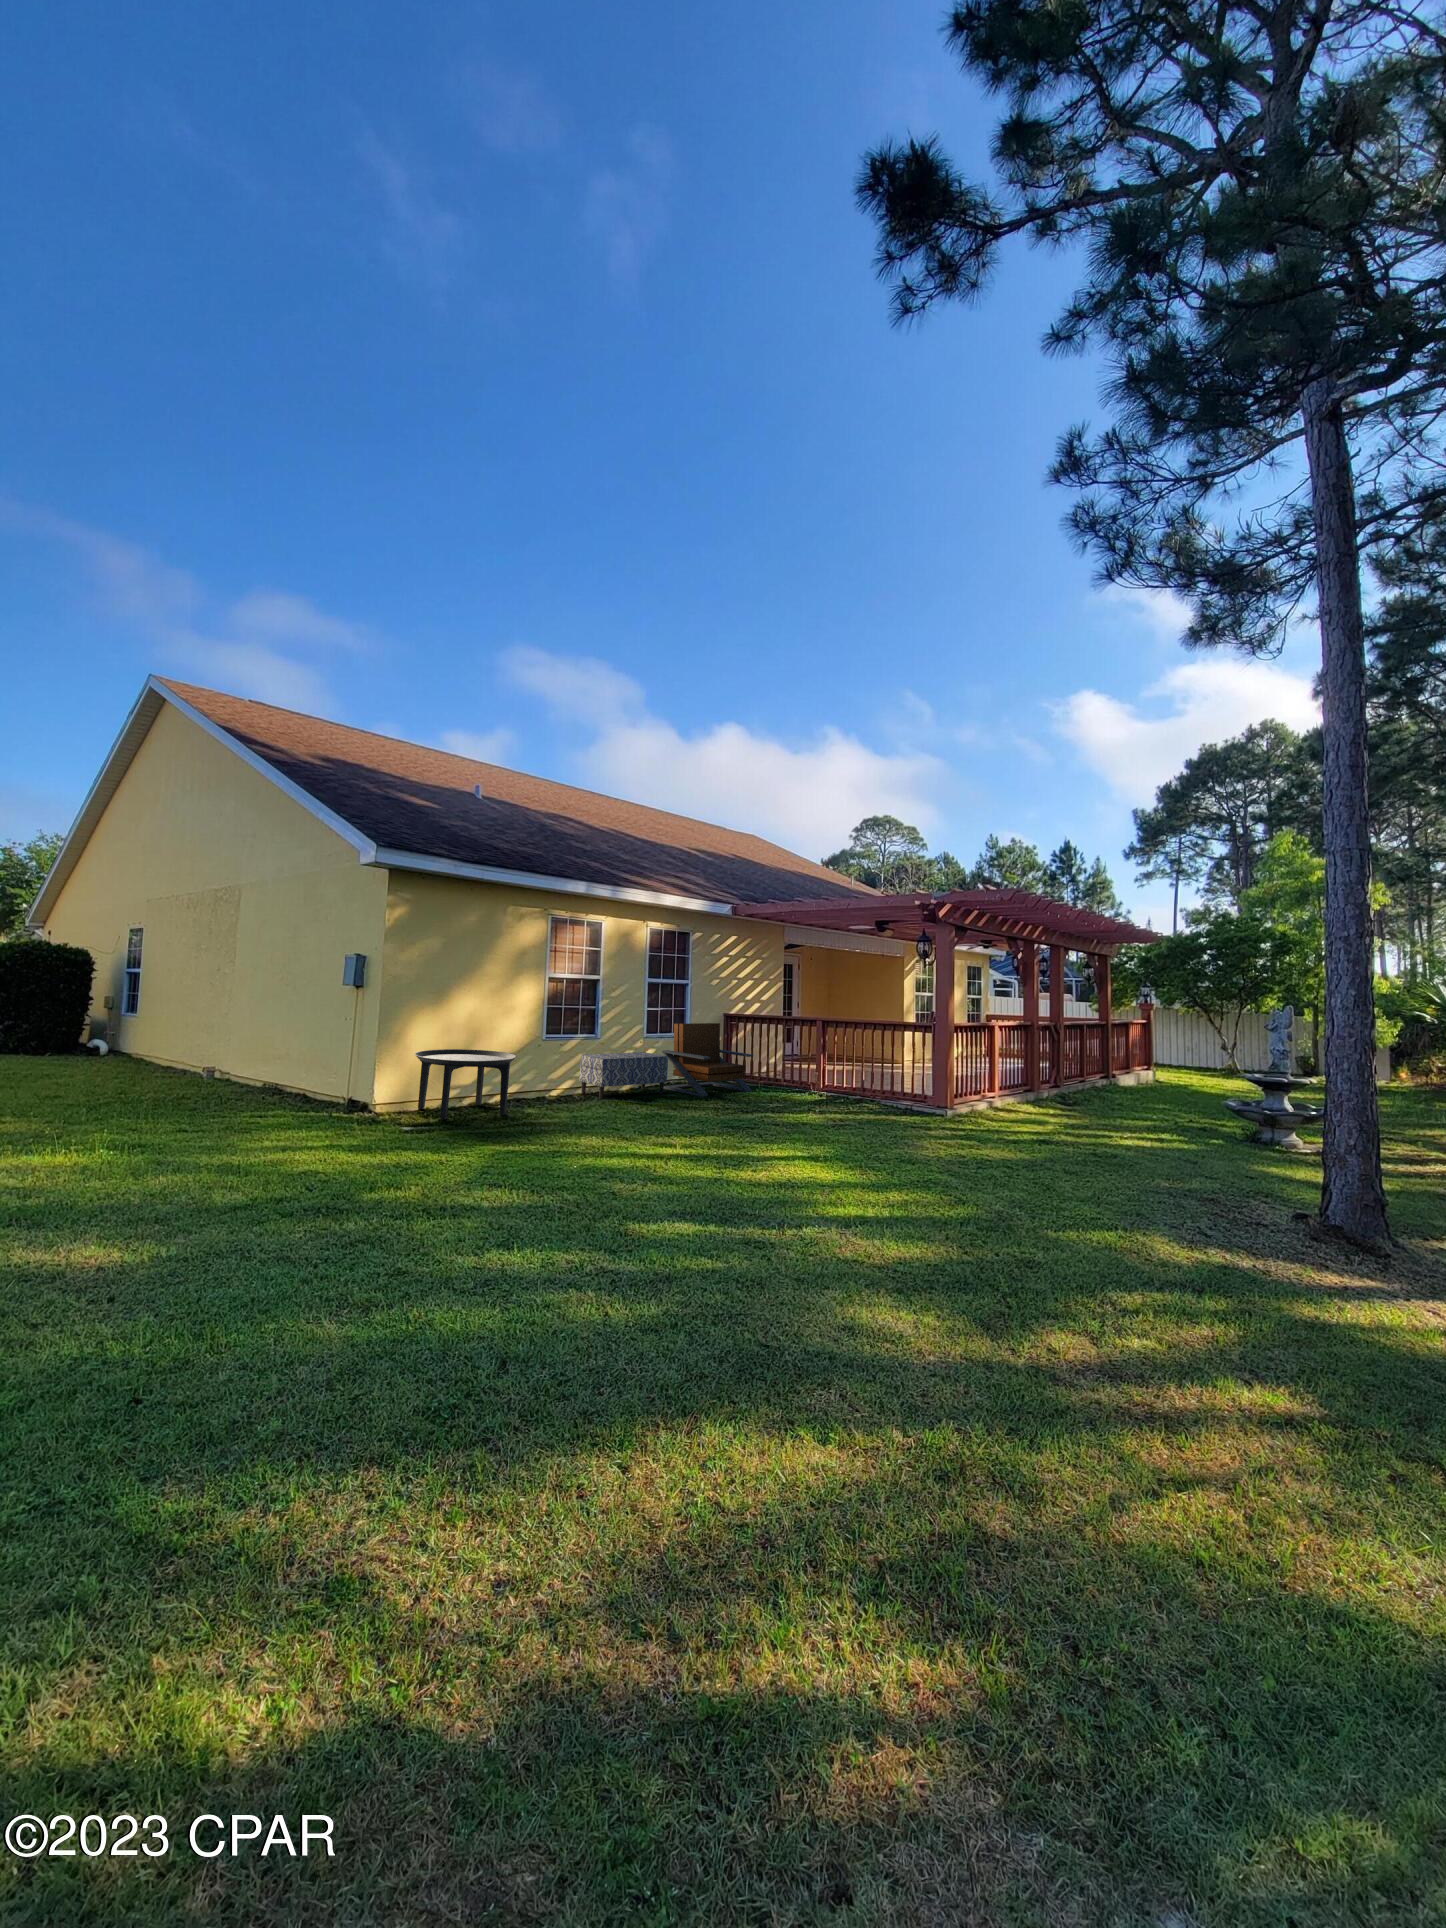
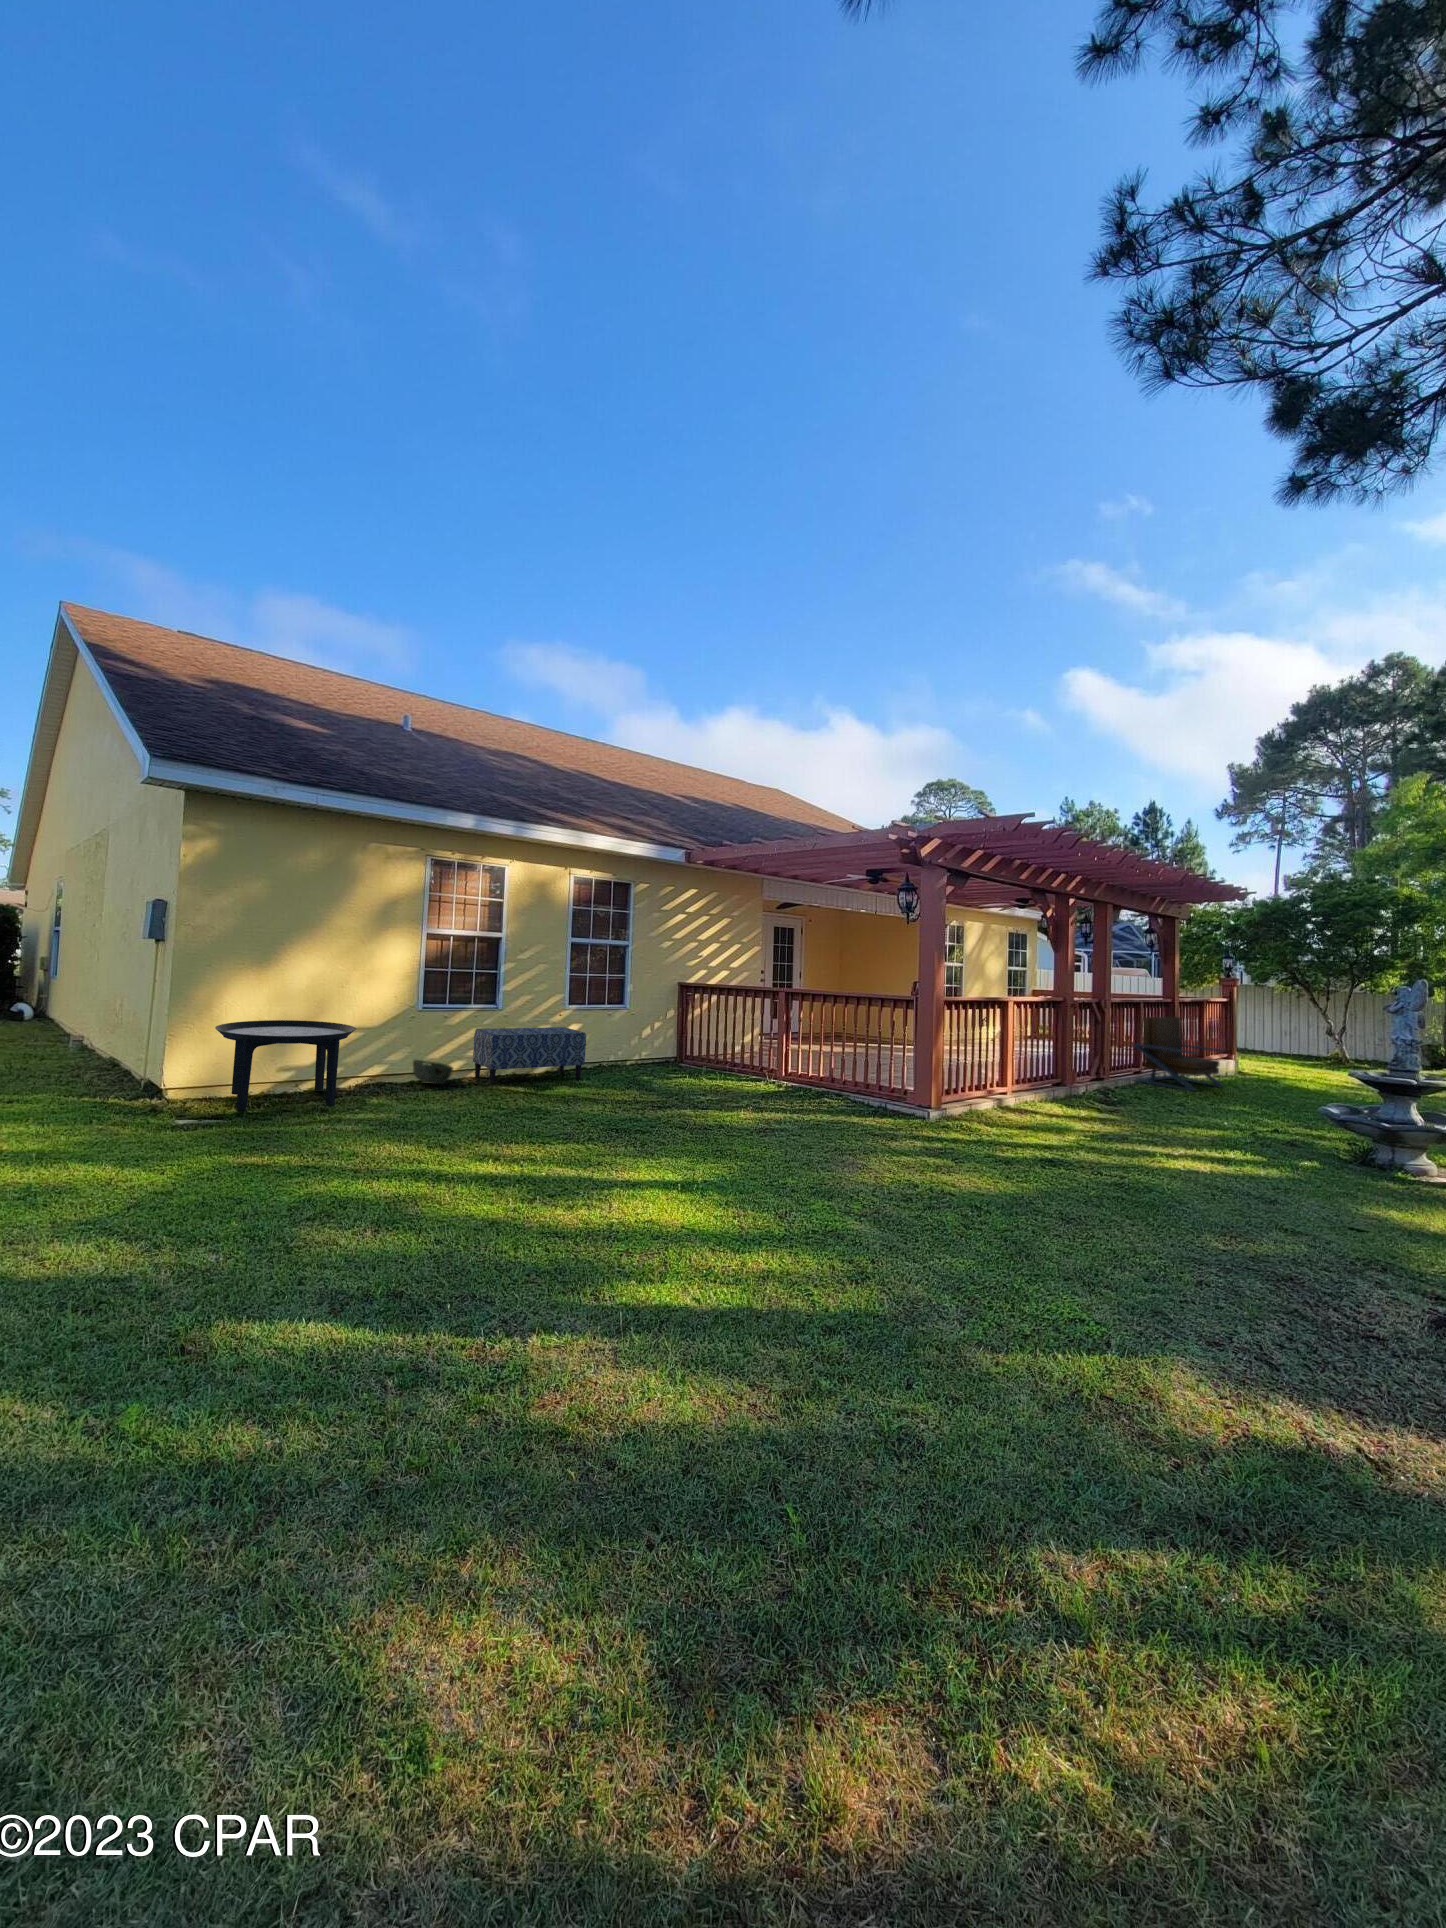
lounge chair: present [662,1023,753,1097] -> present [1134,1017,1225,1091]
woven basket: none [537,1080,574,1100] -> present [413,1060,453,1084]

